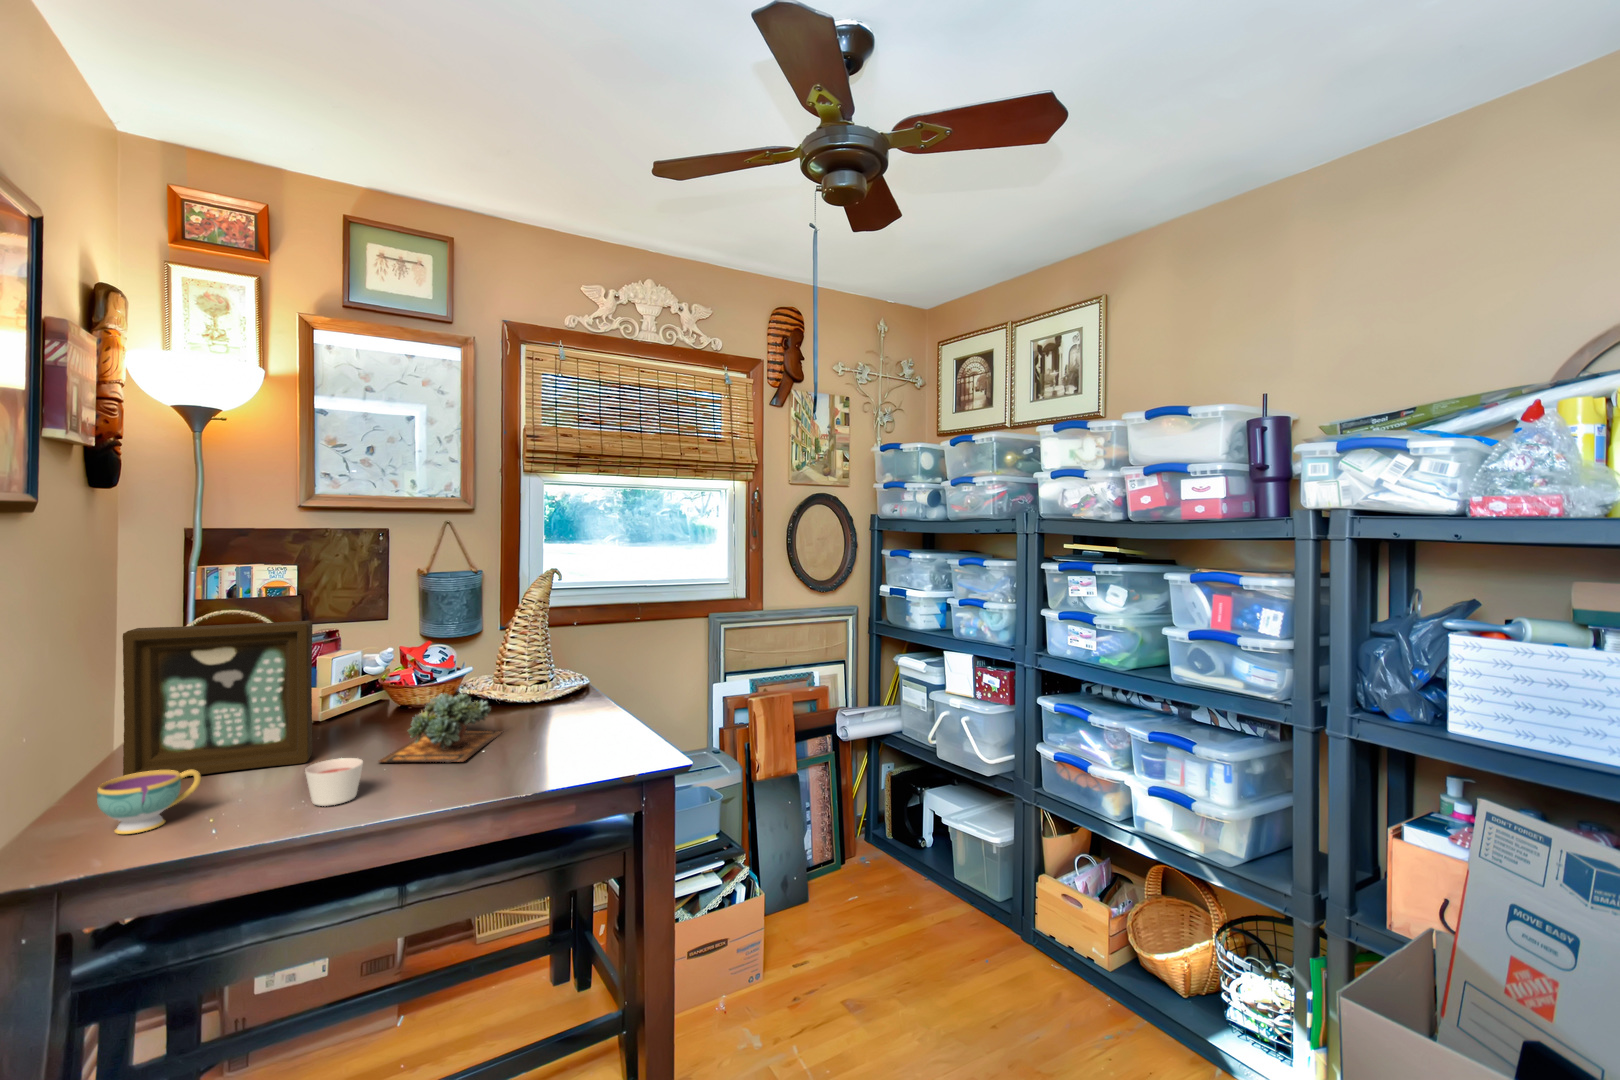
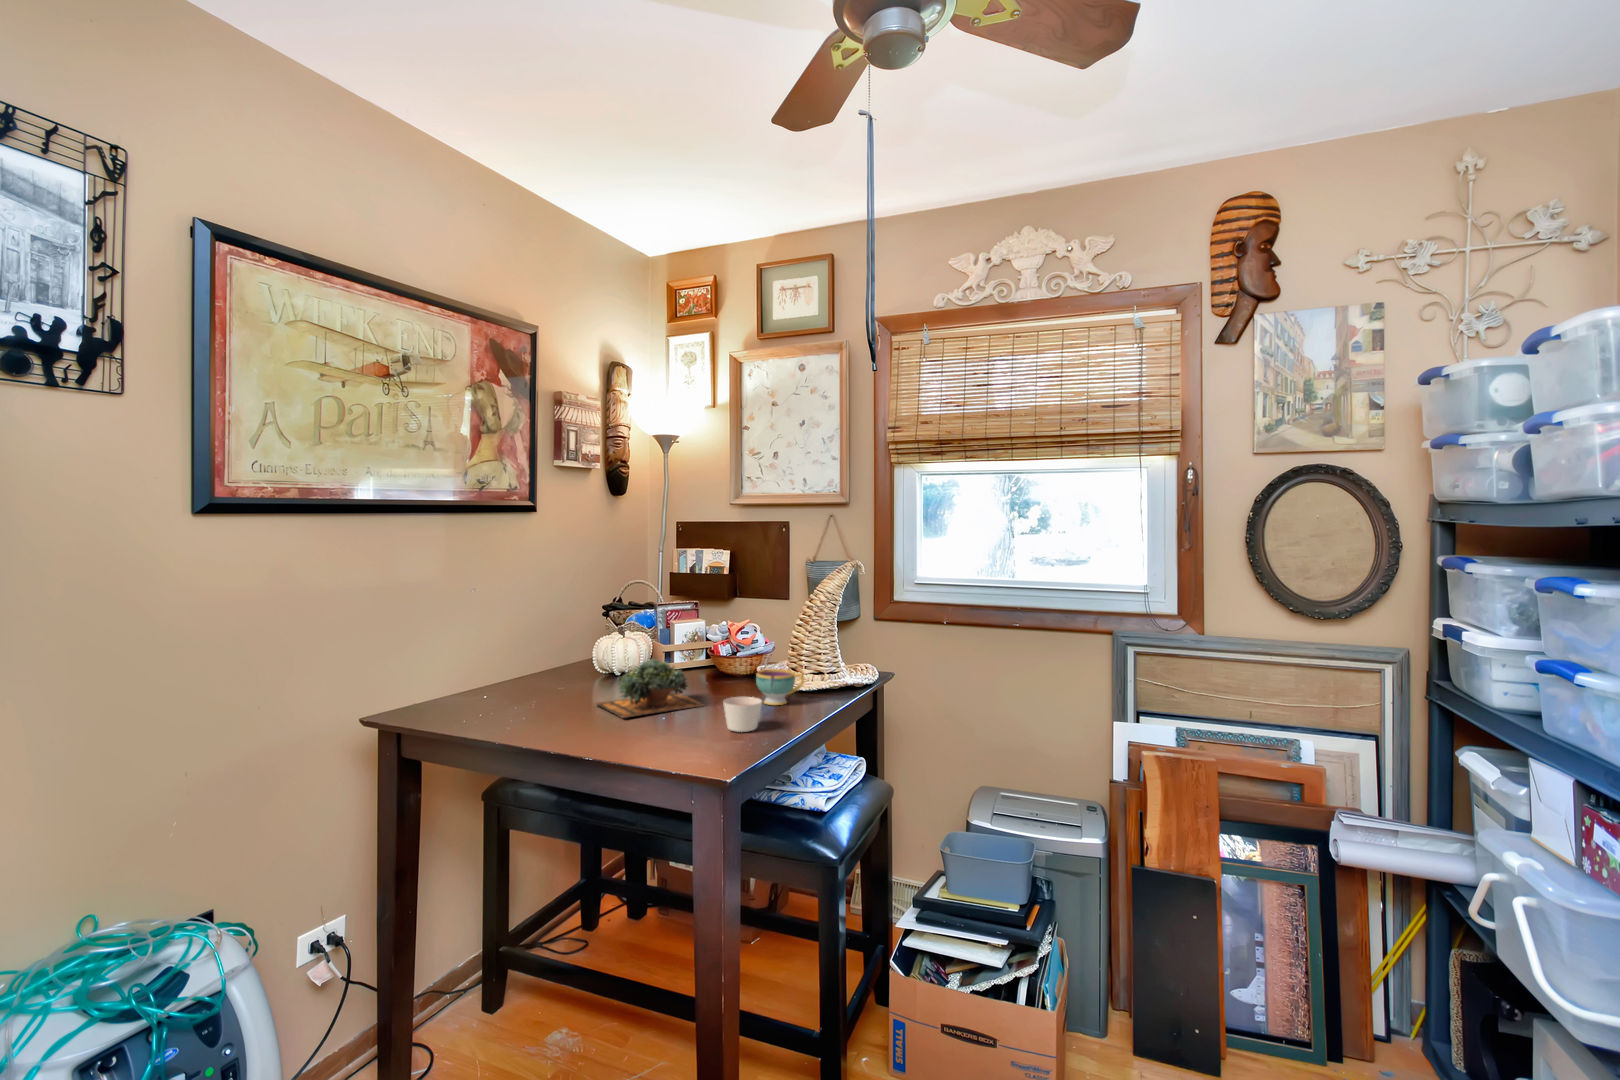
picture frame: present [123,621,312,776] -> none [503,583,595,694]
candle: present [305,758,363,806] -> present [723,697,762,732]
teacup: present [97,770,201,834] -> present [756,669,804,705]

